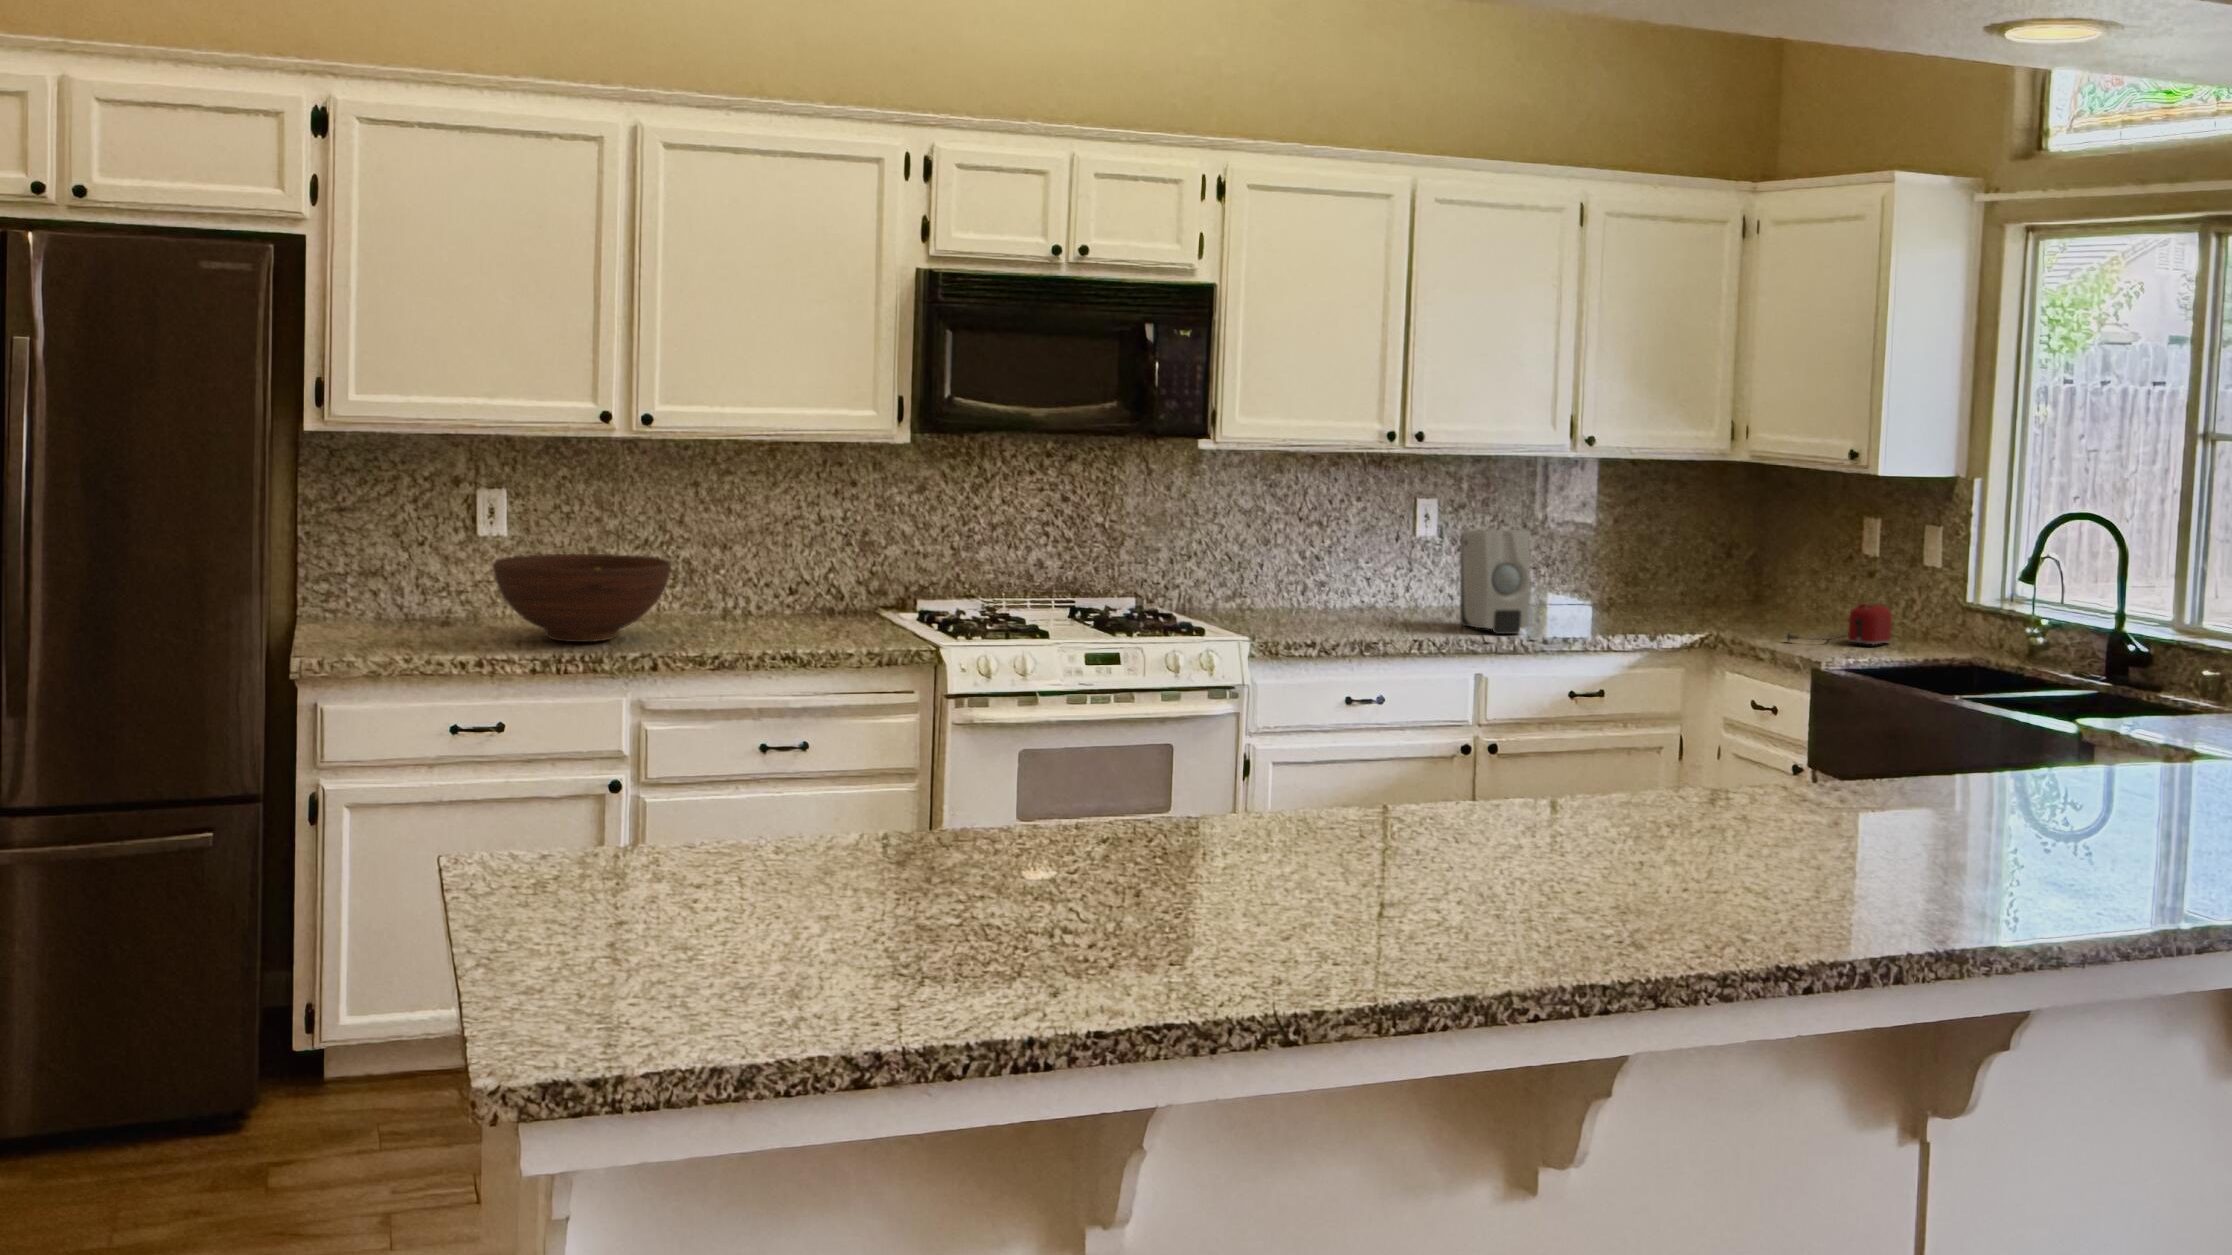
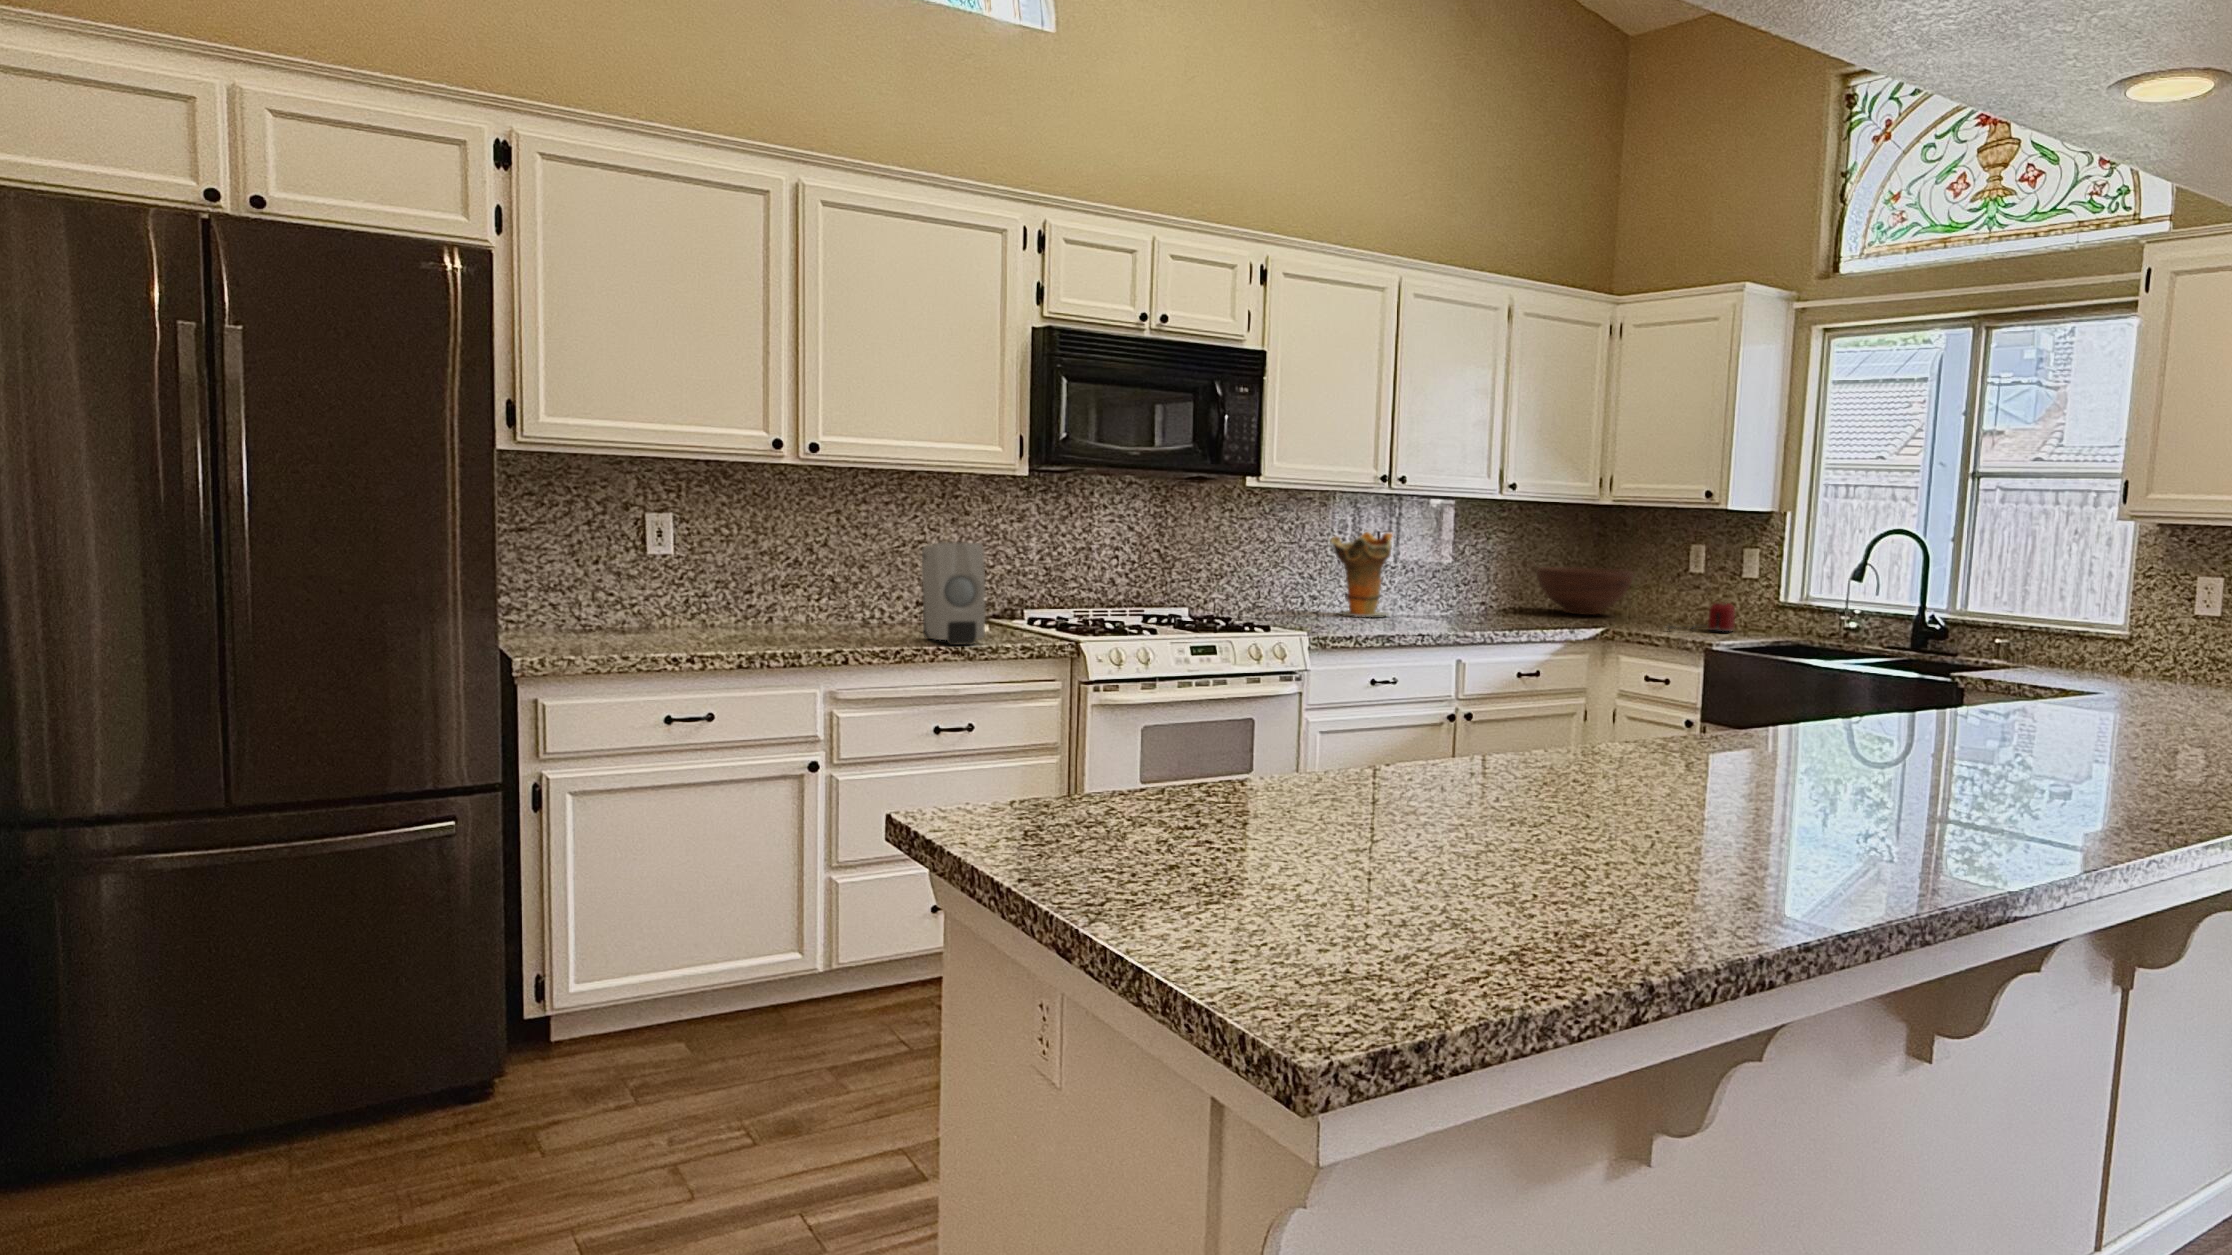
decorative vase: none [1336,502,1422,613] -> present [1331,532,1393,617]
soap dispenser: present [1460,530,1531,634] -> present [922,542,986,645]
fruit bowl: present [493,554,671,642] -> present [1536,567,1634,615]

